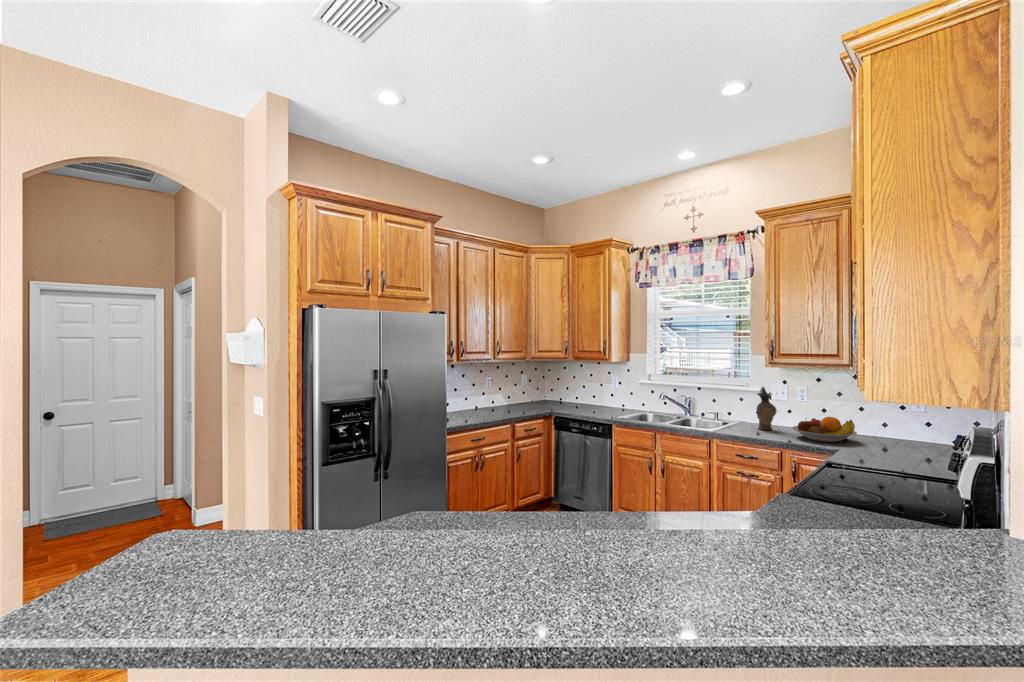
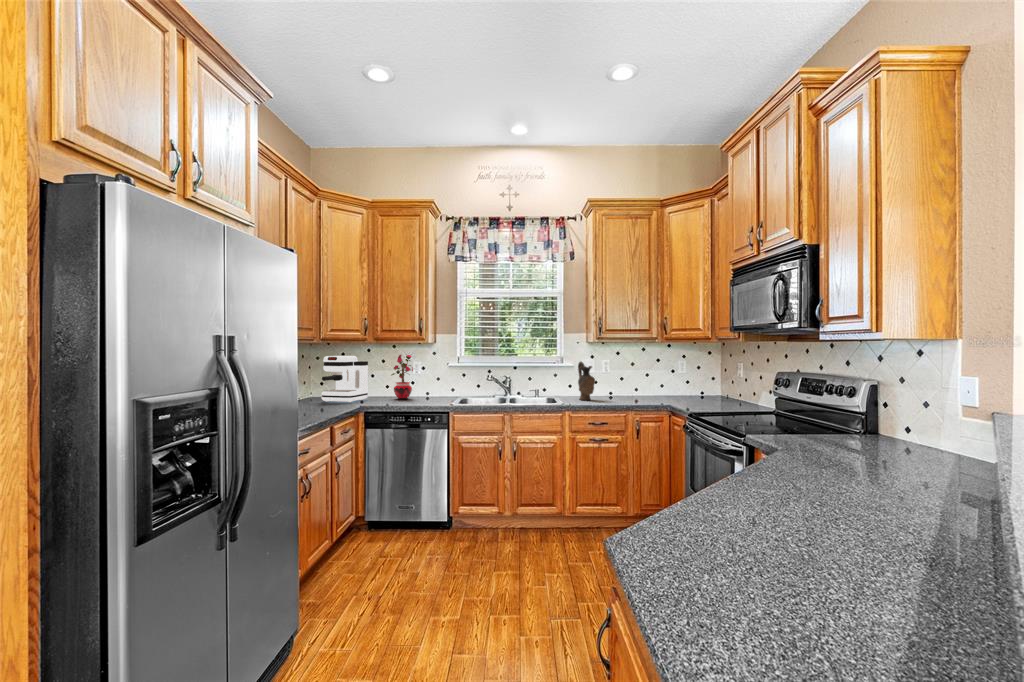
potted plant: none [583,372,603,411] -> present [392,355,413,399]
coffee maker: none [528,373,567,410] -> present [321,356,368,402]
fruit bowl: present [792,417,857,442] -> none [615,383,662,404]

